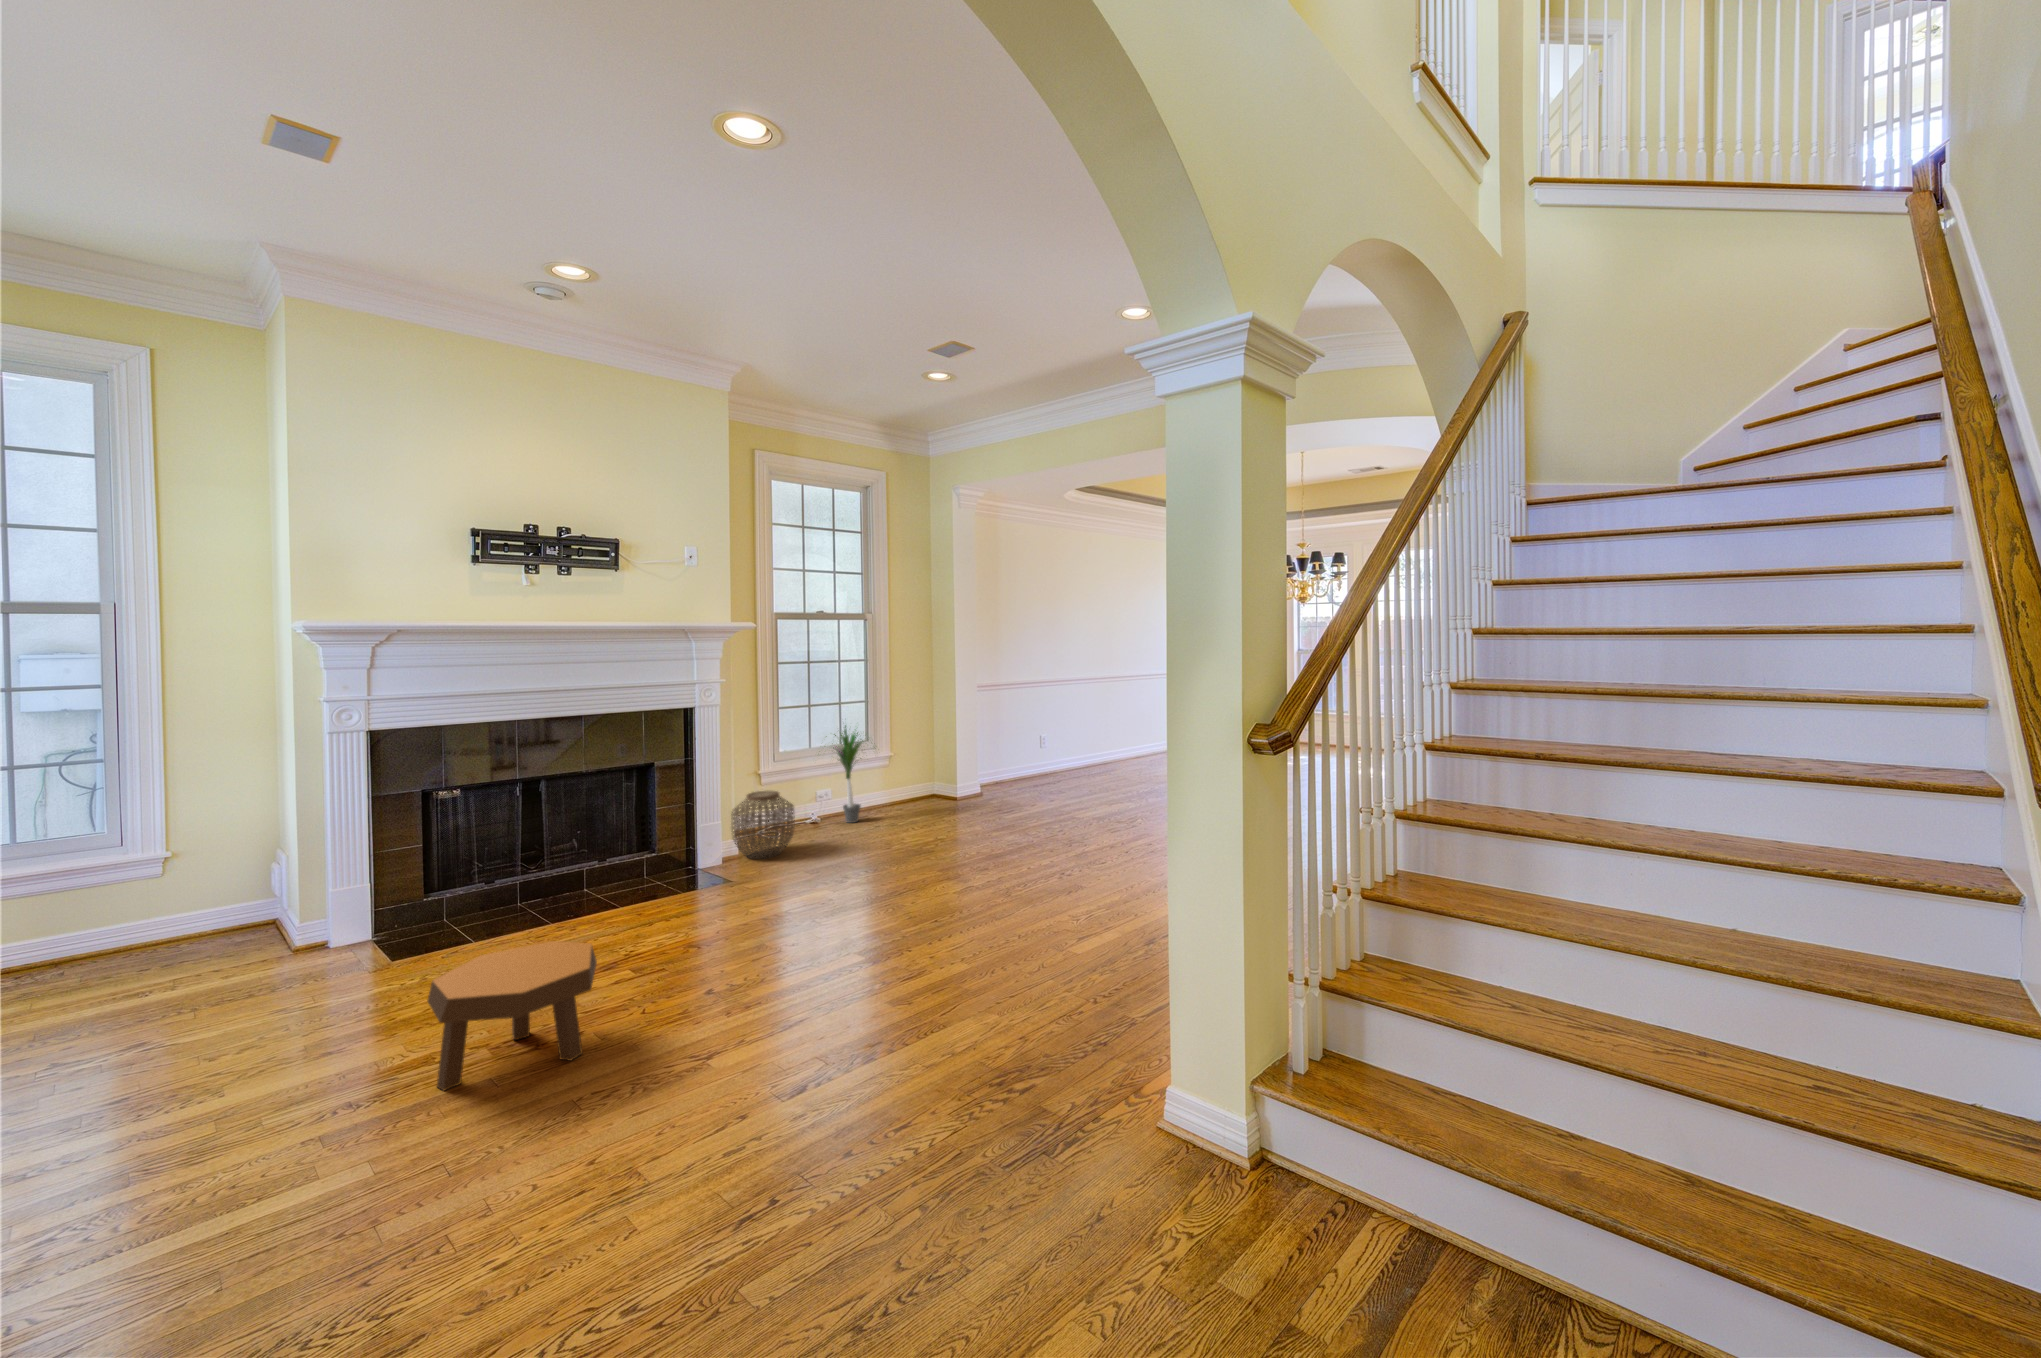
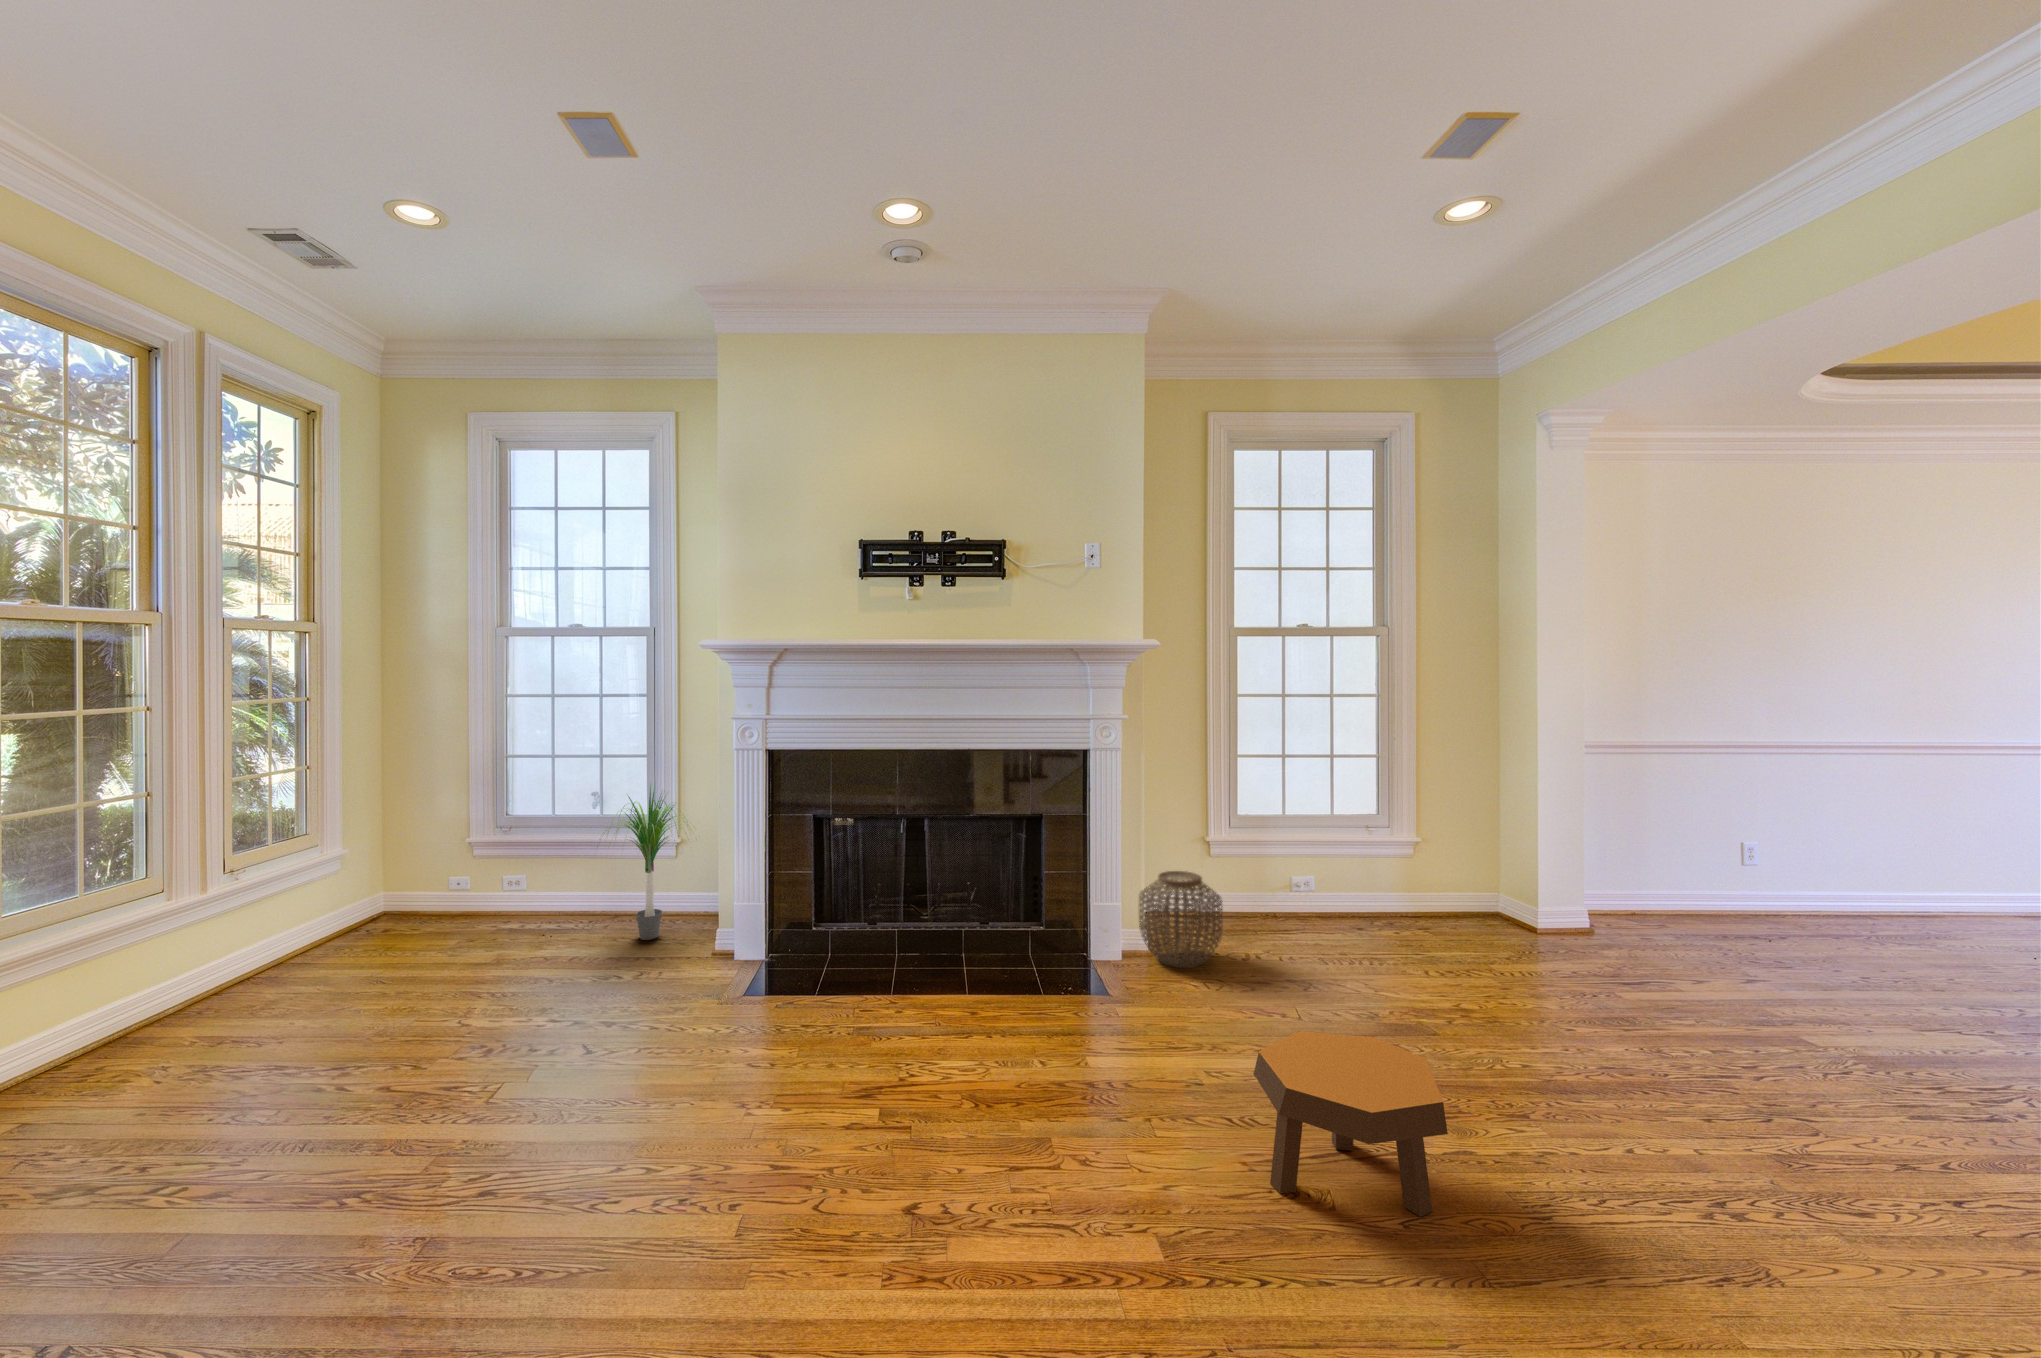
potted plant: present [833,725,863,823] -> present [606,786,691,940]
footstool: present [428,941,597,1091] -> present [1254,1031,1448,1217]

